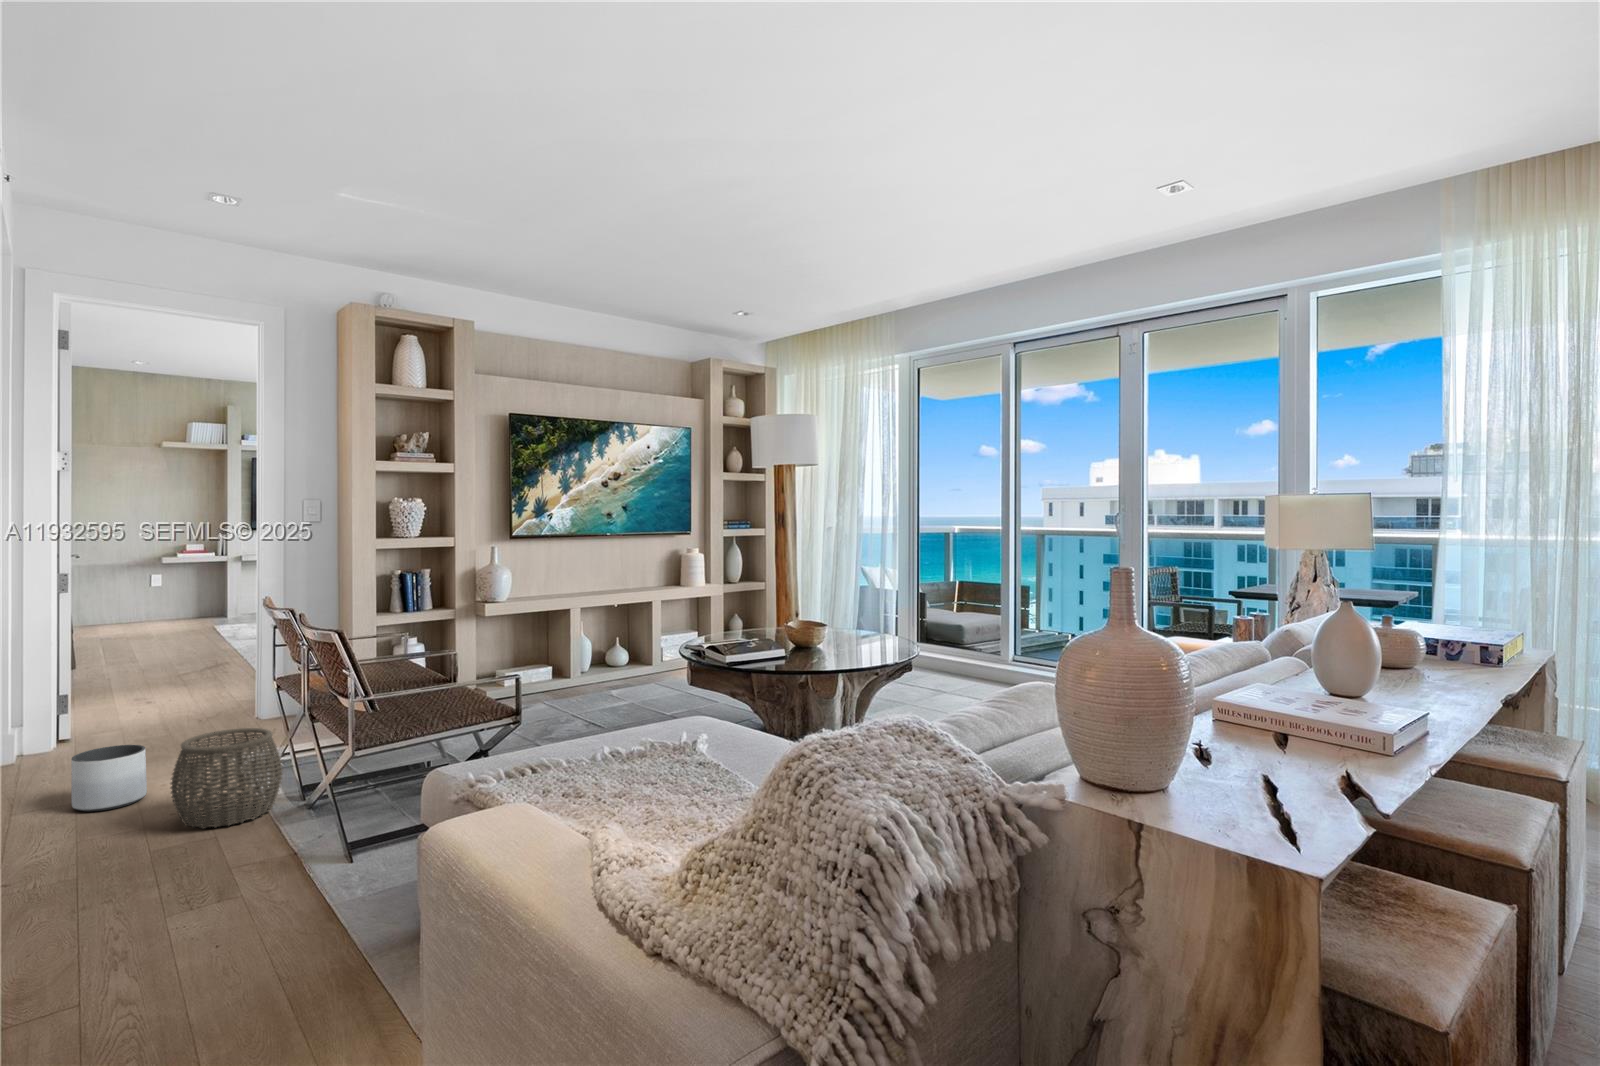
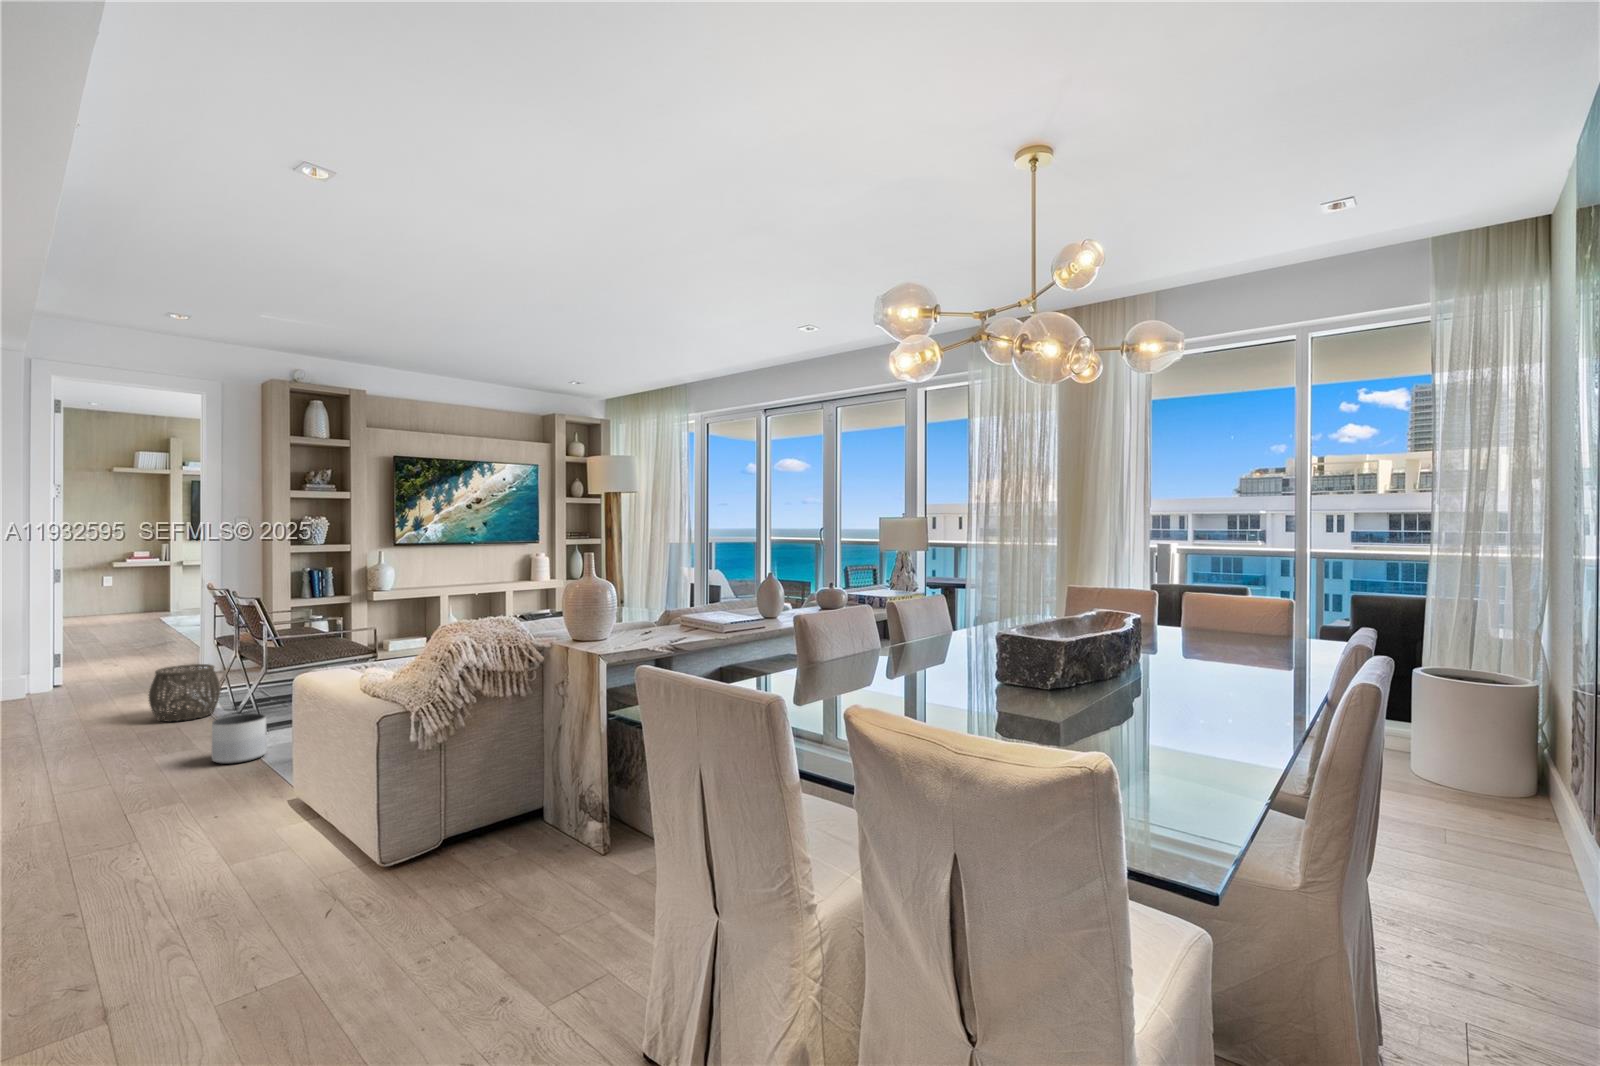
planter: present [71,745,147,811] -> present [212,714,267,764]

